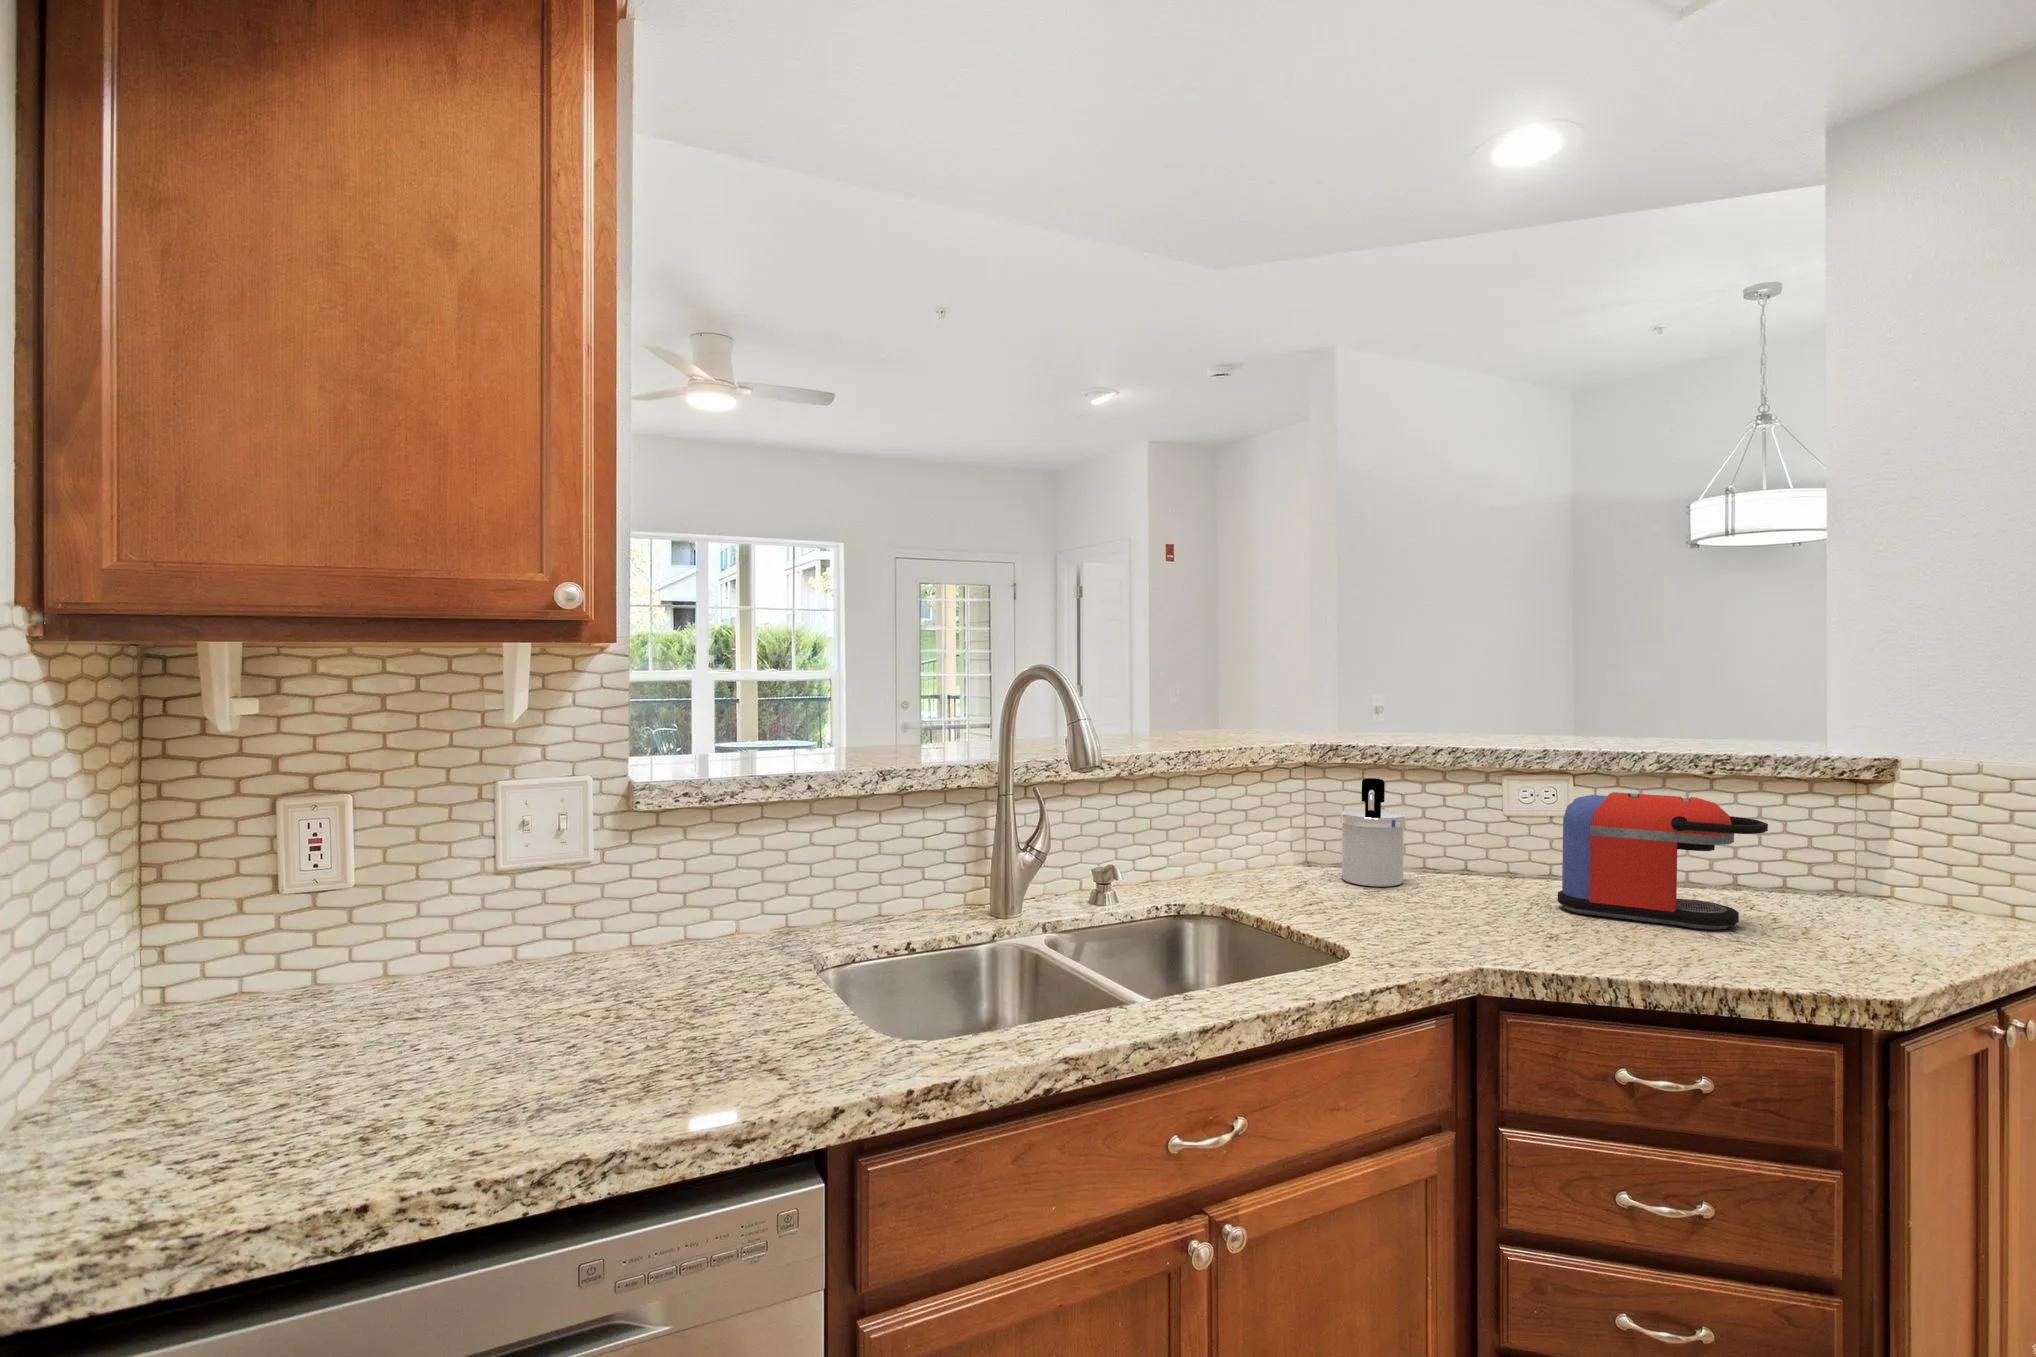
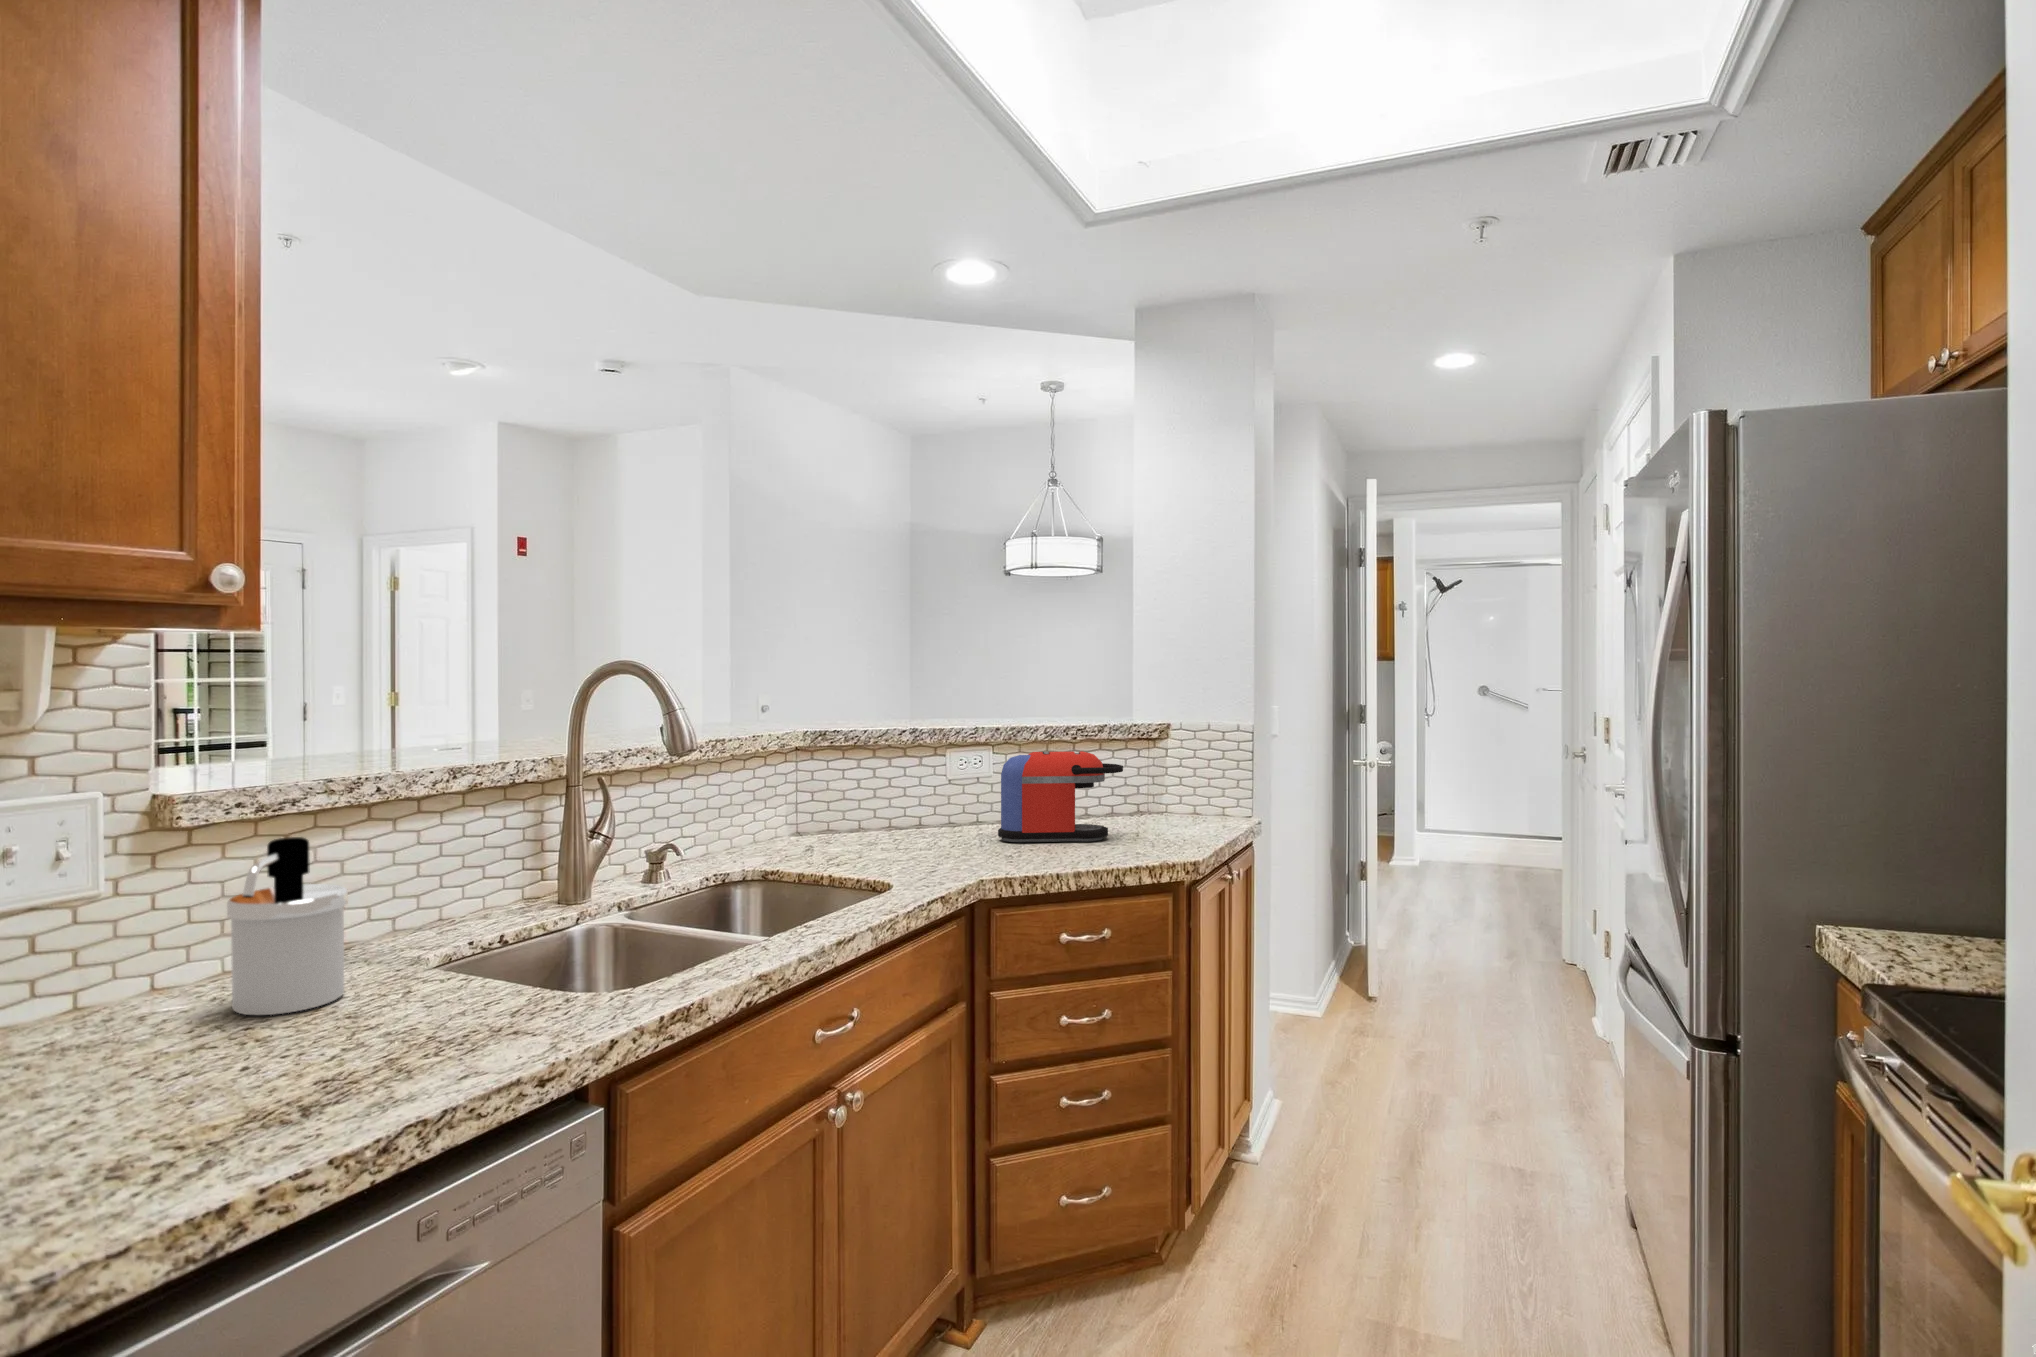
soap dispenser: present [1340,778,1406,887] -> present [227,837,348,1015]

